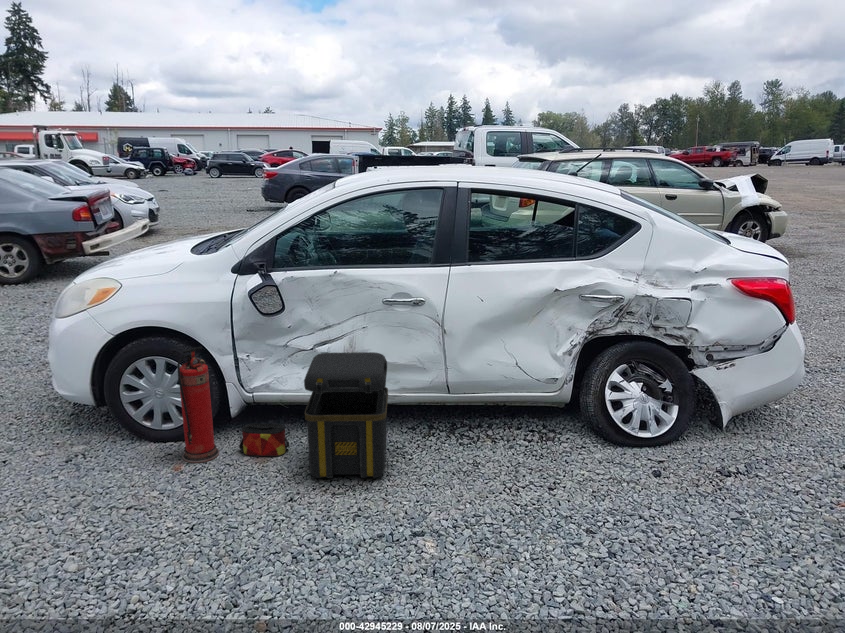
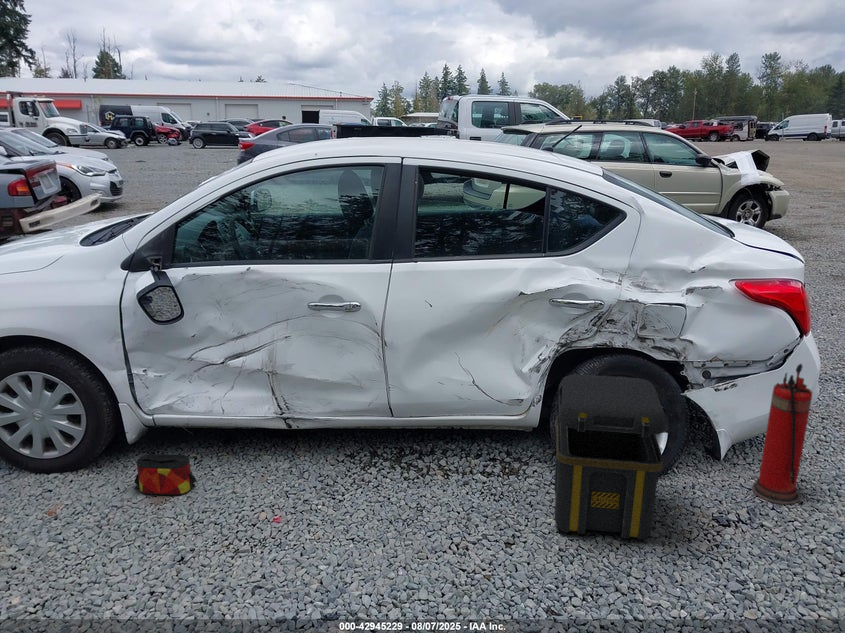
fire extinguisher: present [177,346,219,463] -> present [752,364,812,504]
toolbox: present [304,352,388,478] -> present [555,374,666,540]

